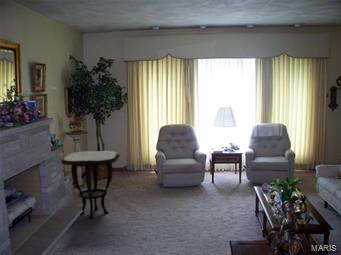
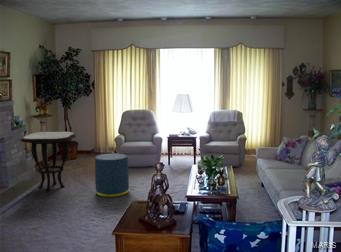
ottoman: none [146,175,183,226] -> present [95,153,129,197]

